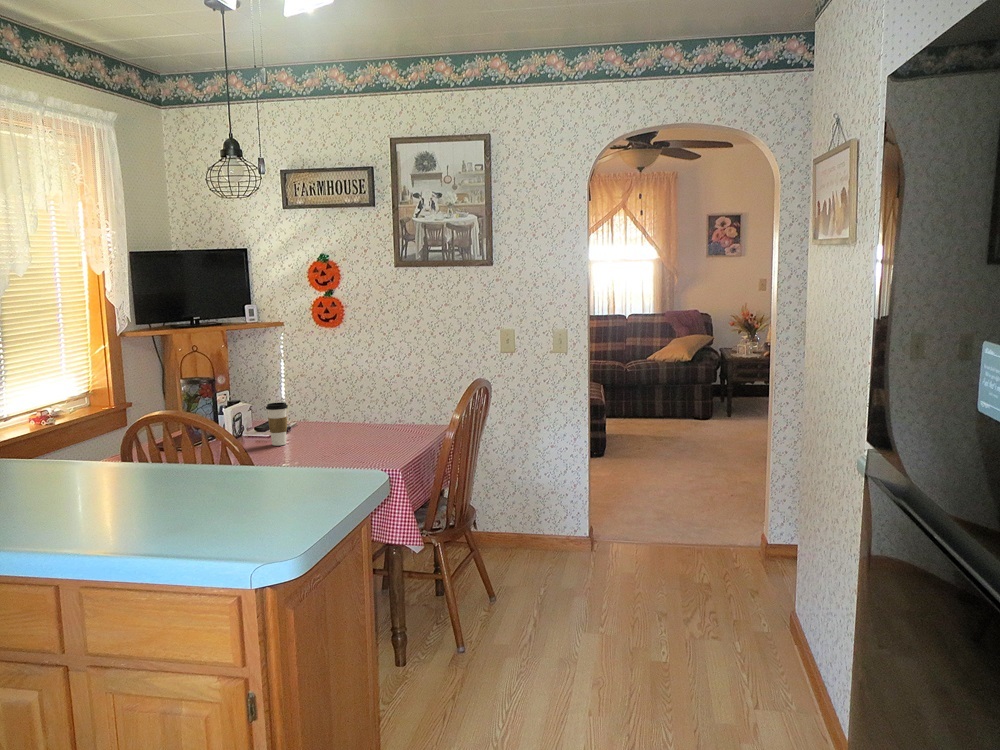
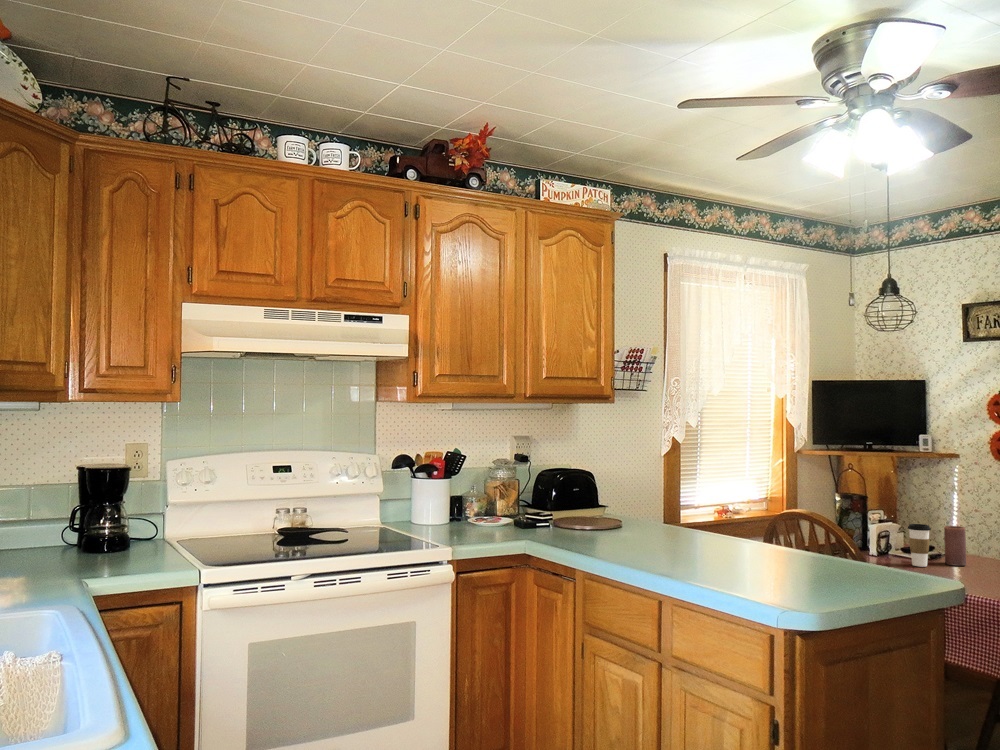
candle: none [297,399,318,438] -> present [944,526,966,566]

